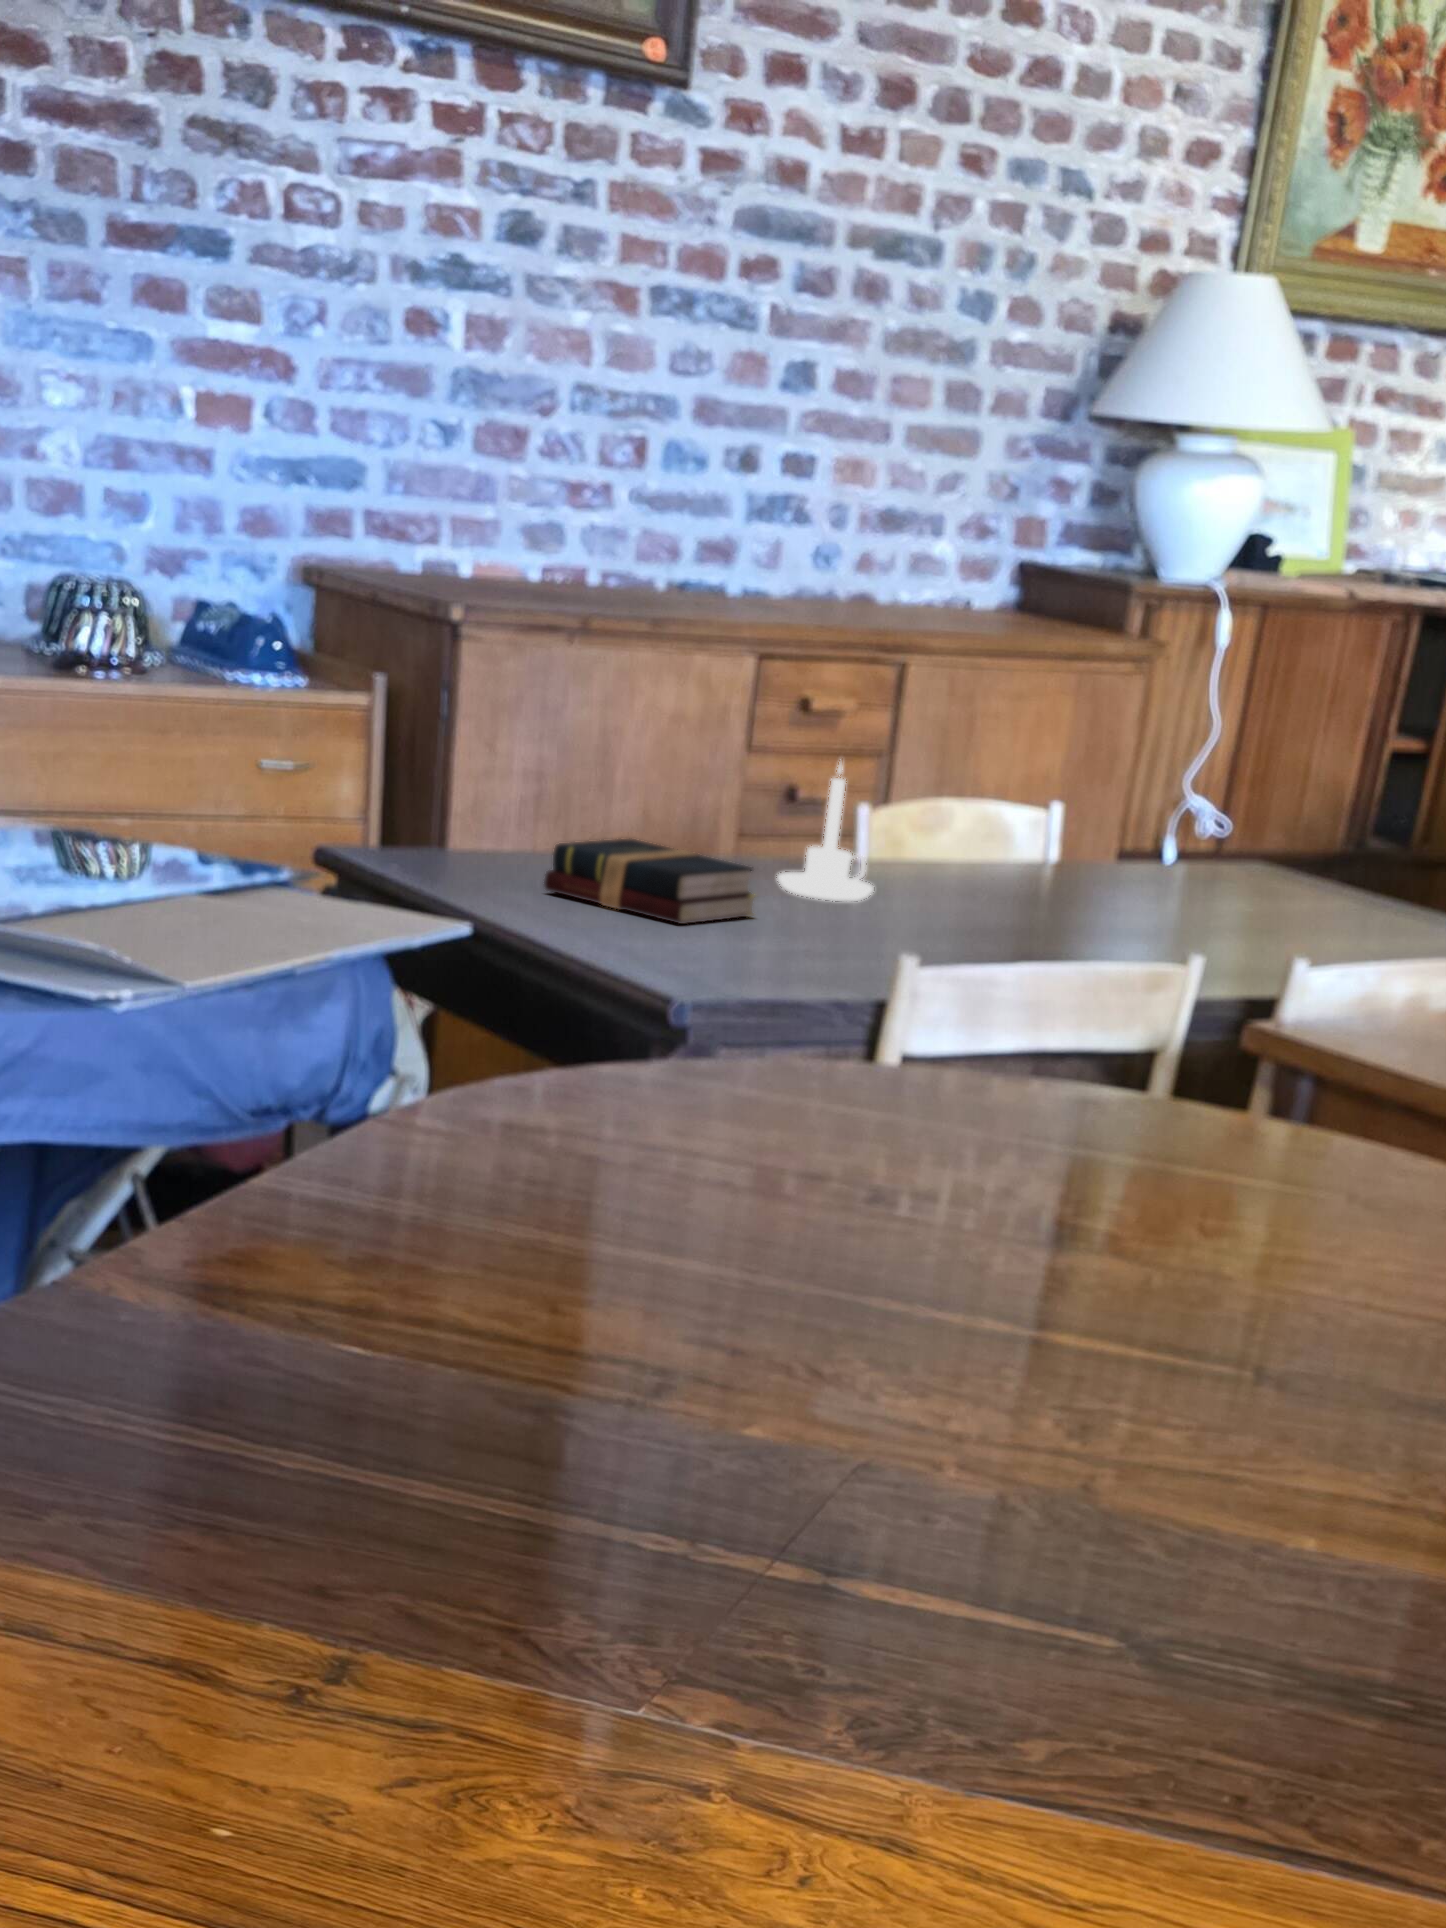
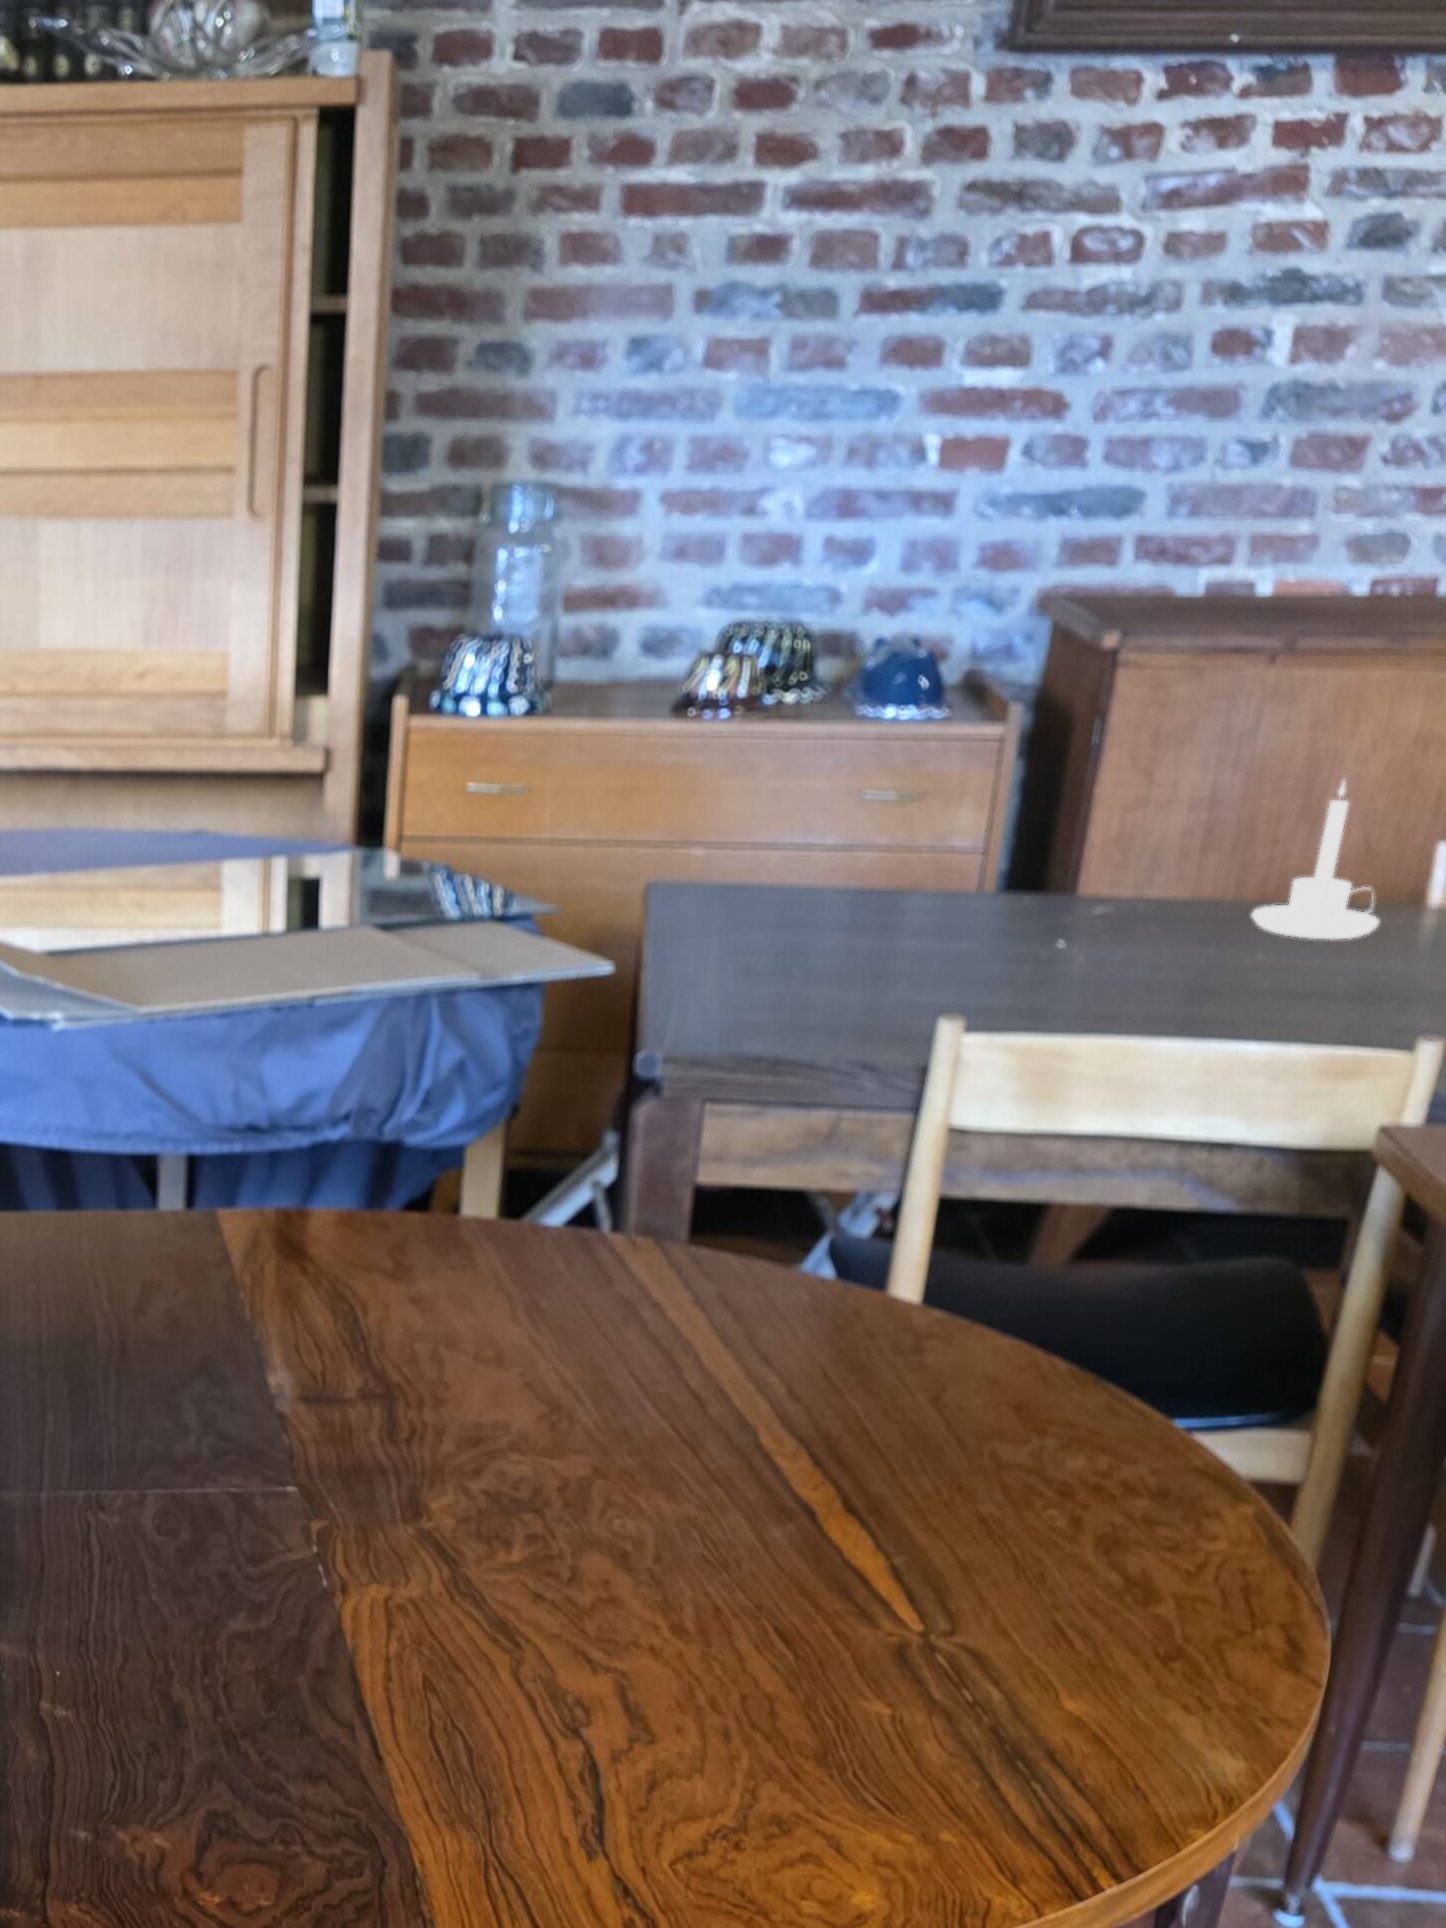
hardback book: present [544,839,755,924] -> none [897,864,1128,954]

